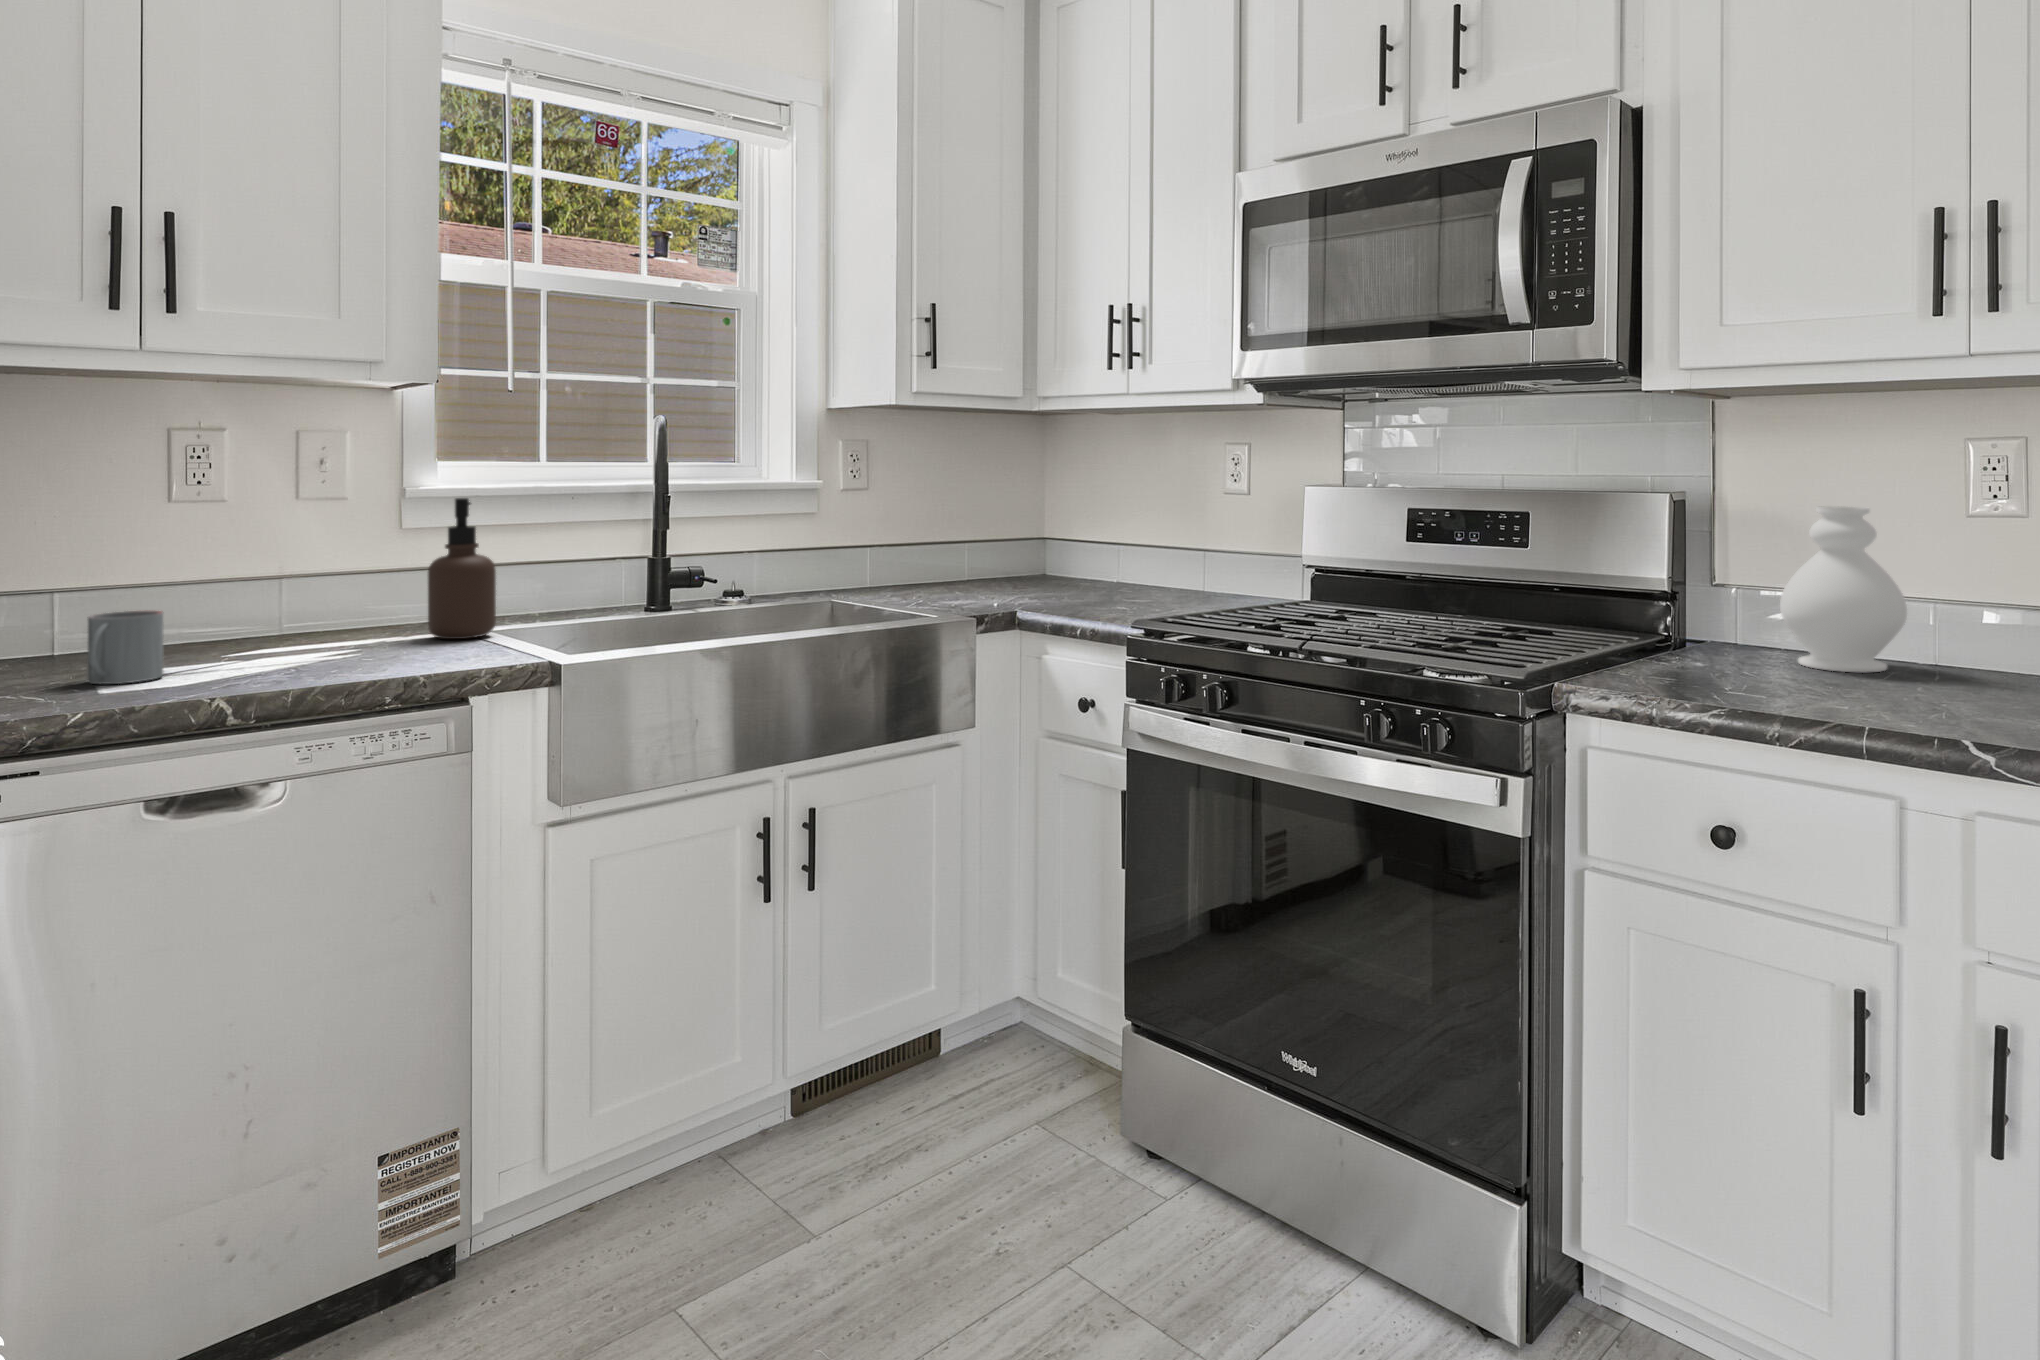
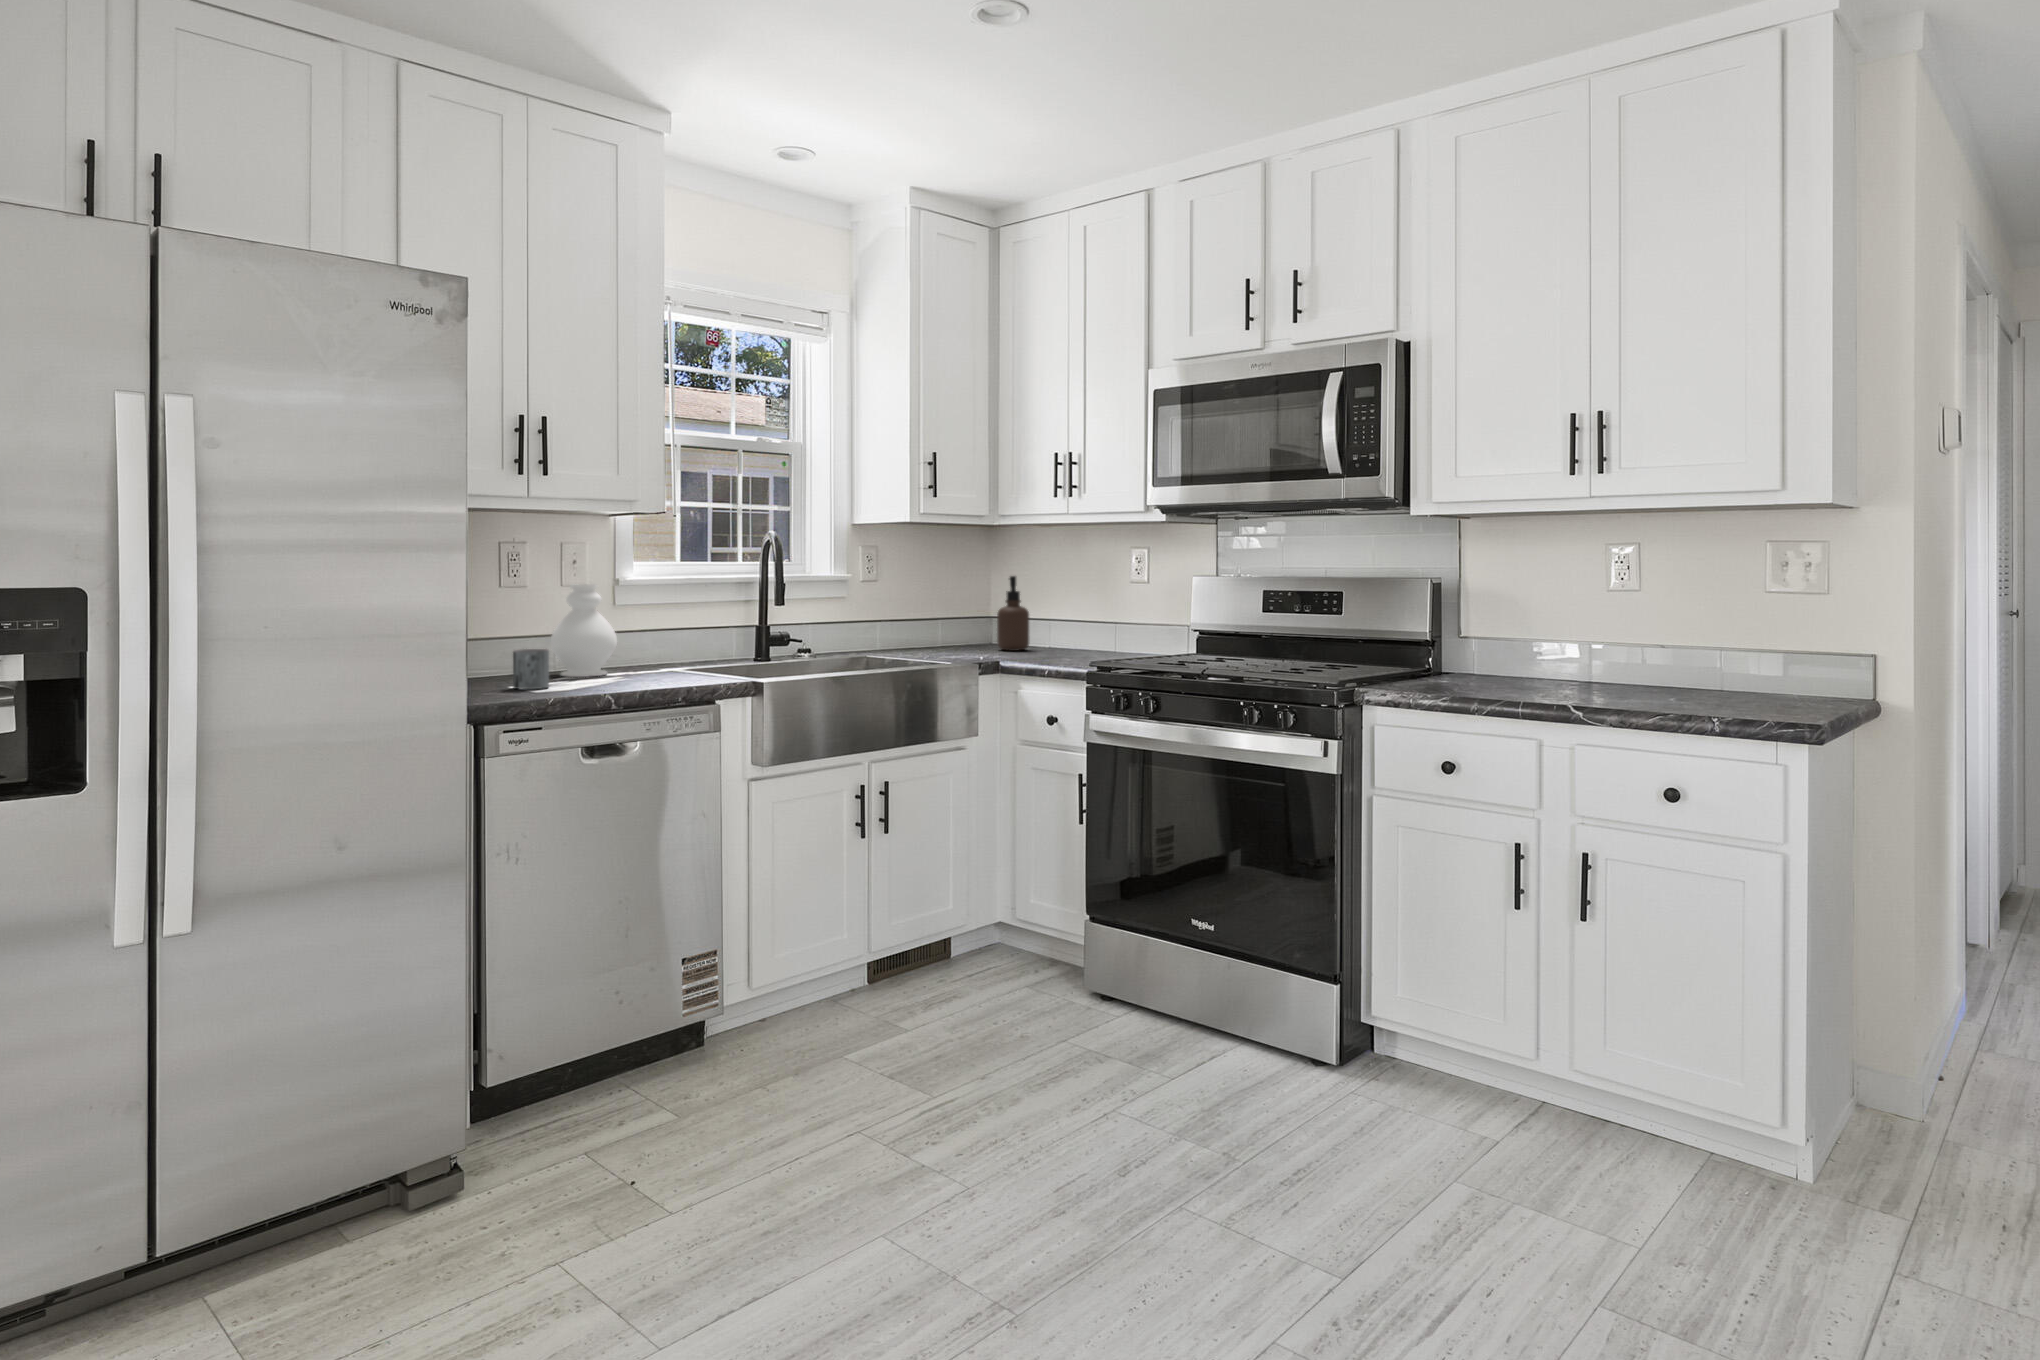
soap dispenser: present [428,498,496,639] -> present [997,576,1029,651]
decorative vase: present [1780,506,1907,672] -> present [550,584,617,677]

